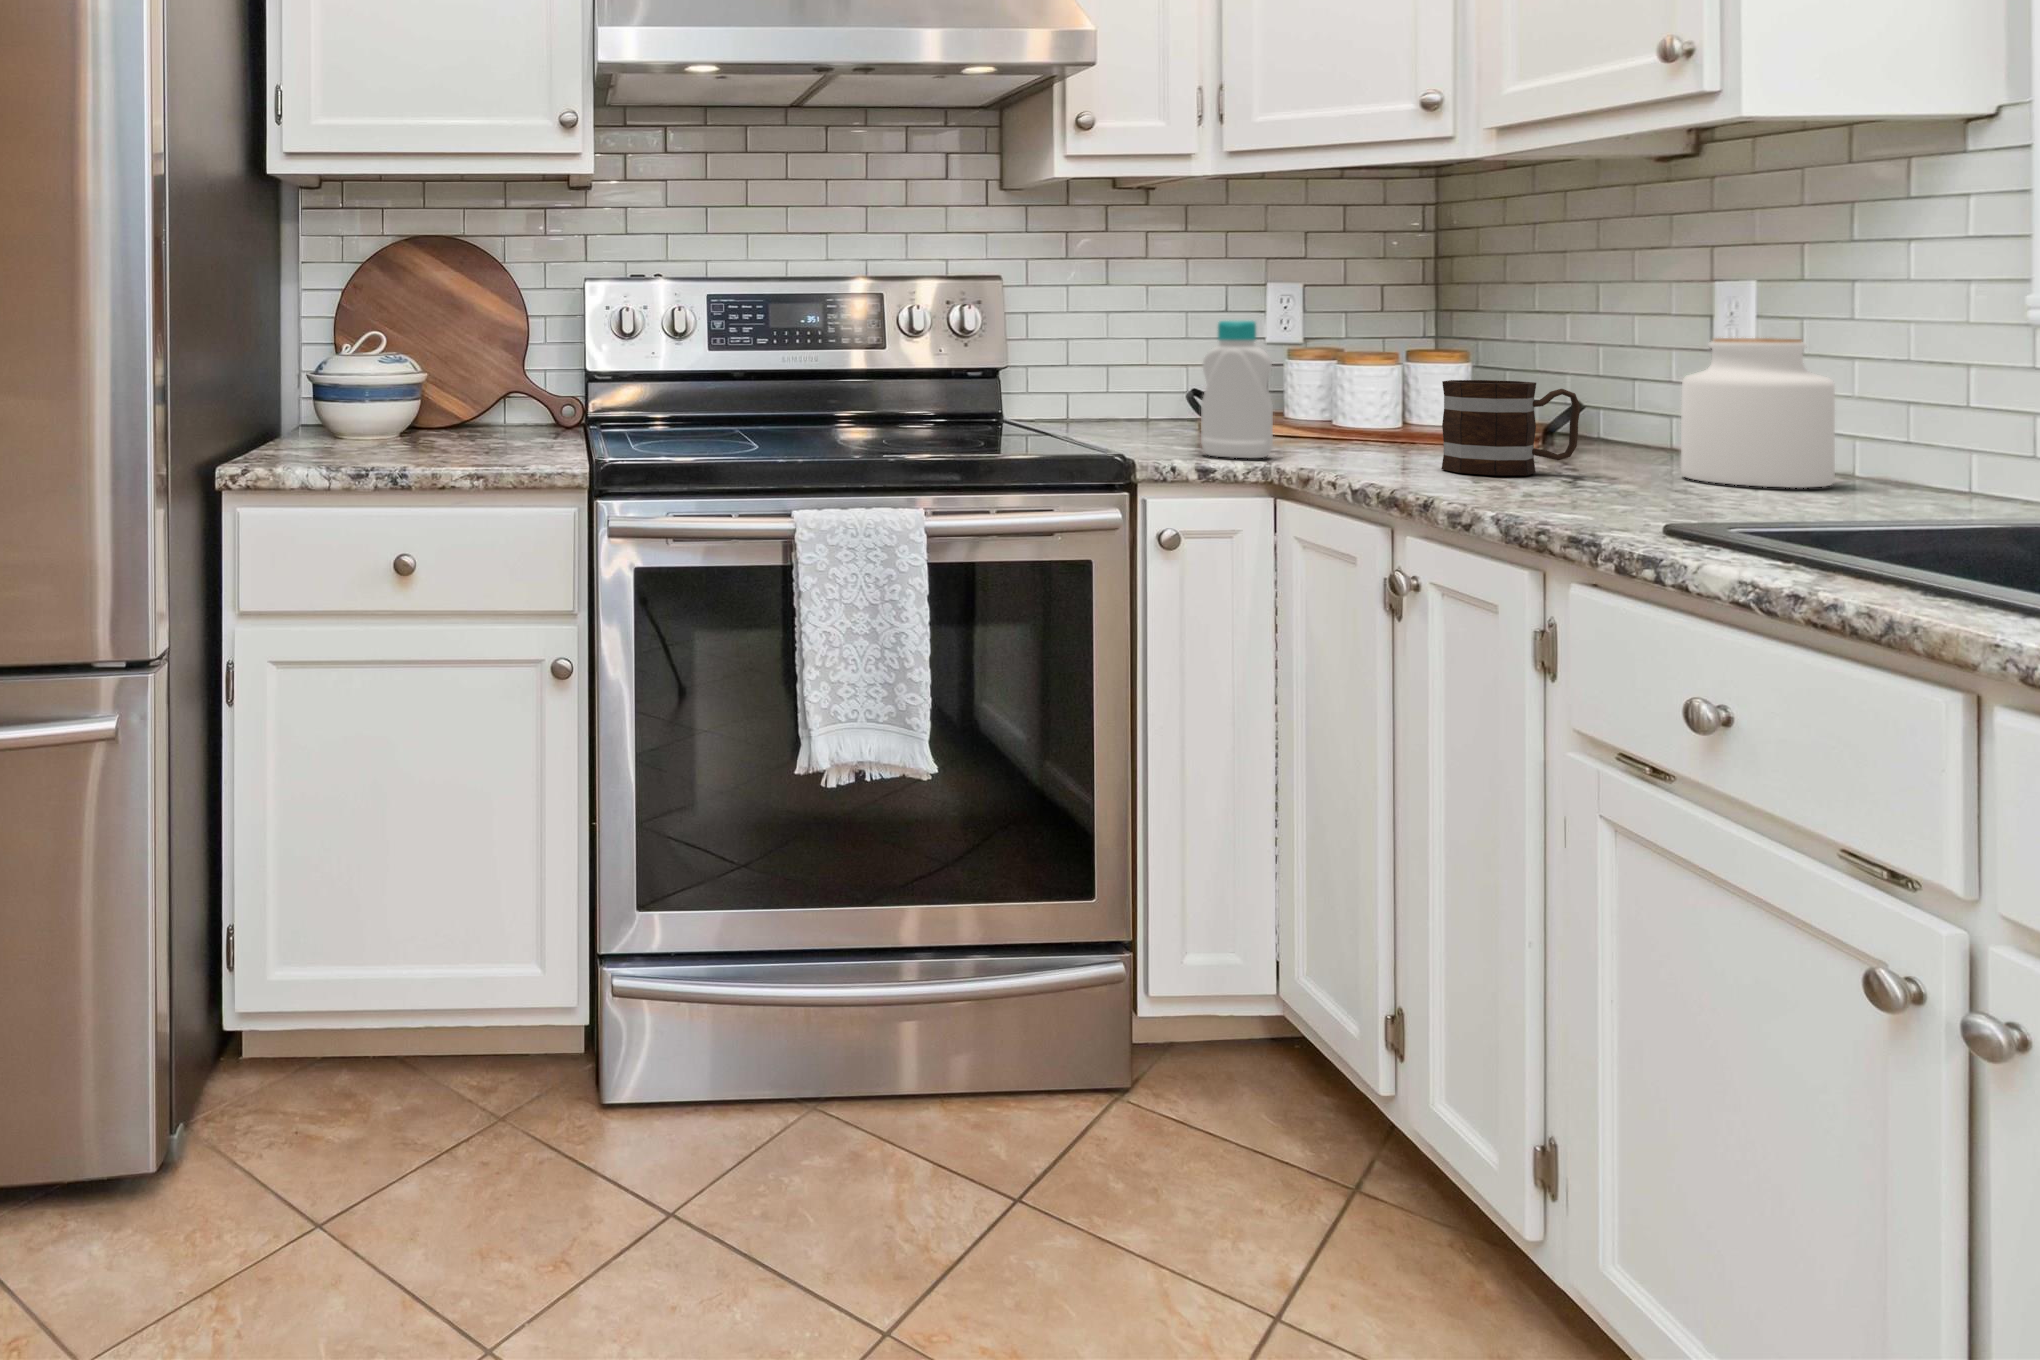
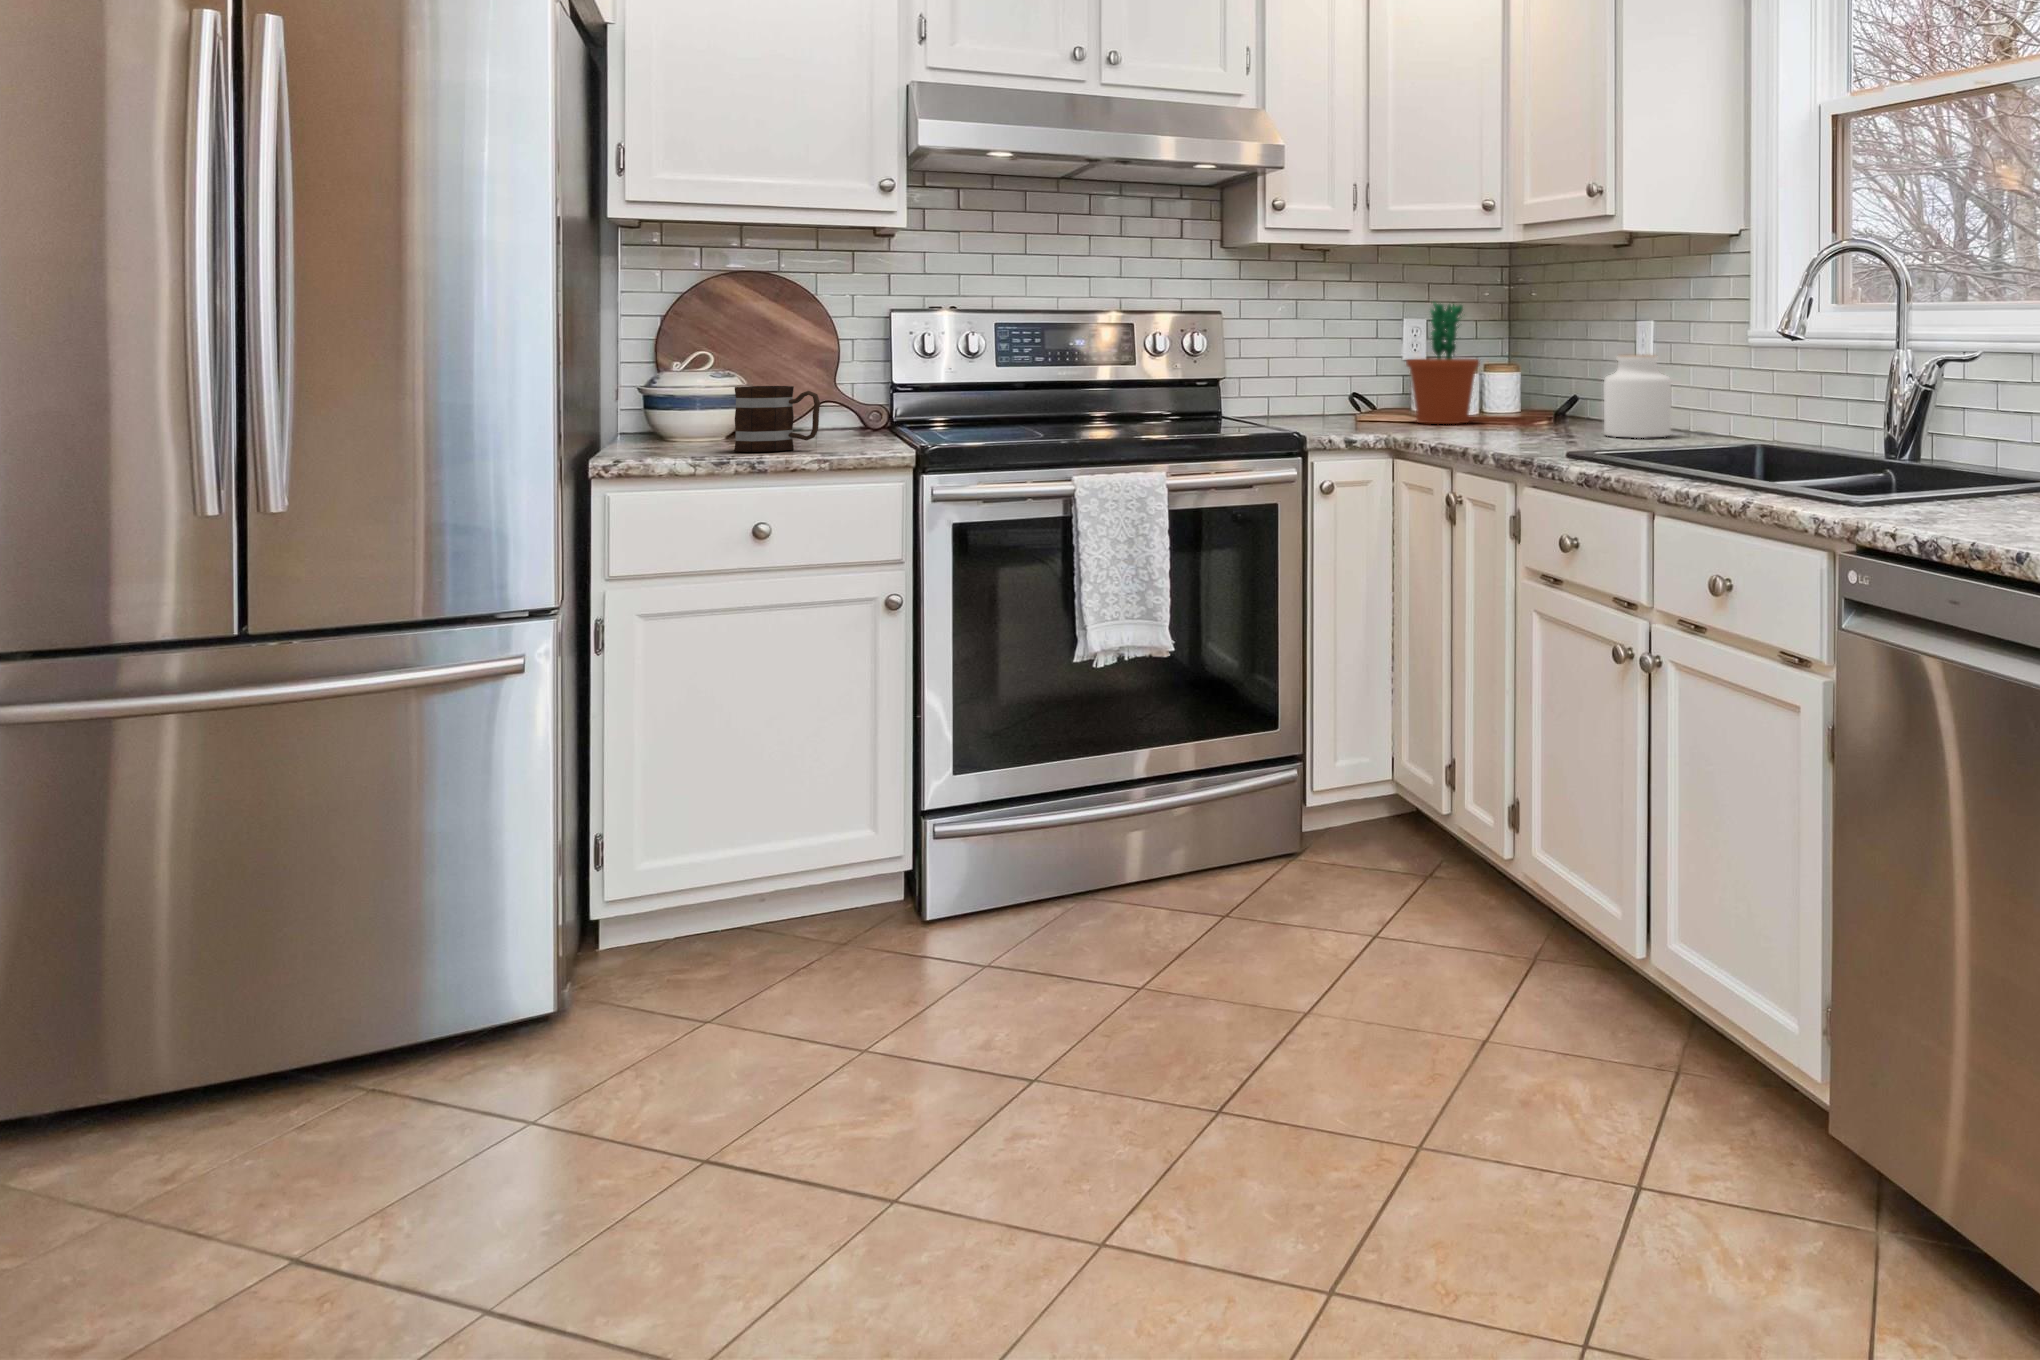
flower pot: none [1280,255,1406,442] -> present [1406,302,1479,424]
bottle: present [1201,321,1273,458] -> none [1349,344,1392,433]
mug: present [1442,380,1580,475] -> present [734,386,820,452]

